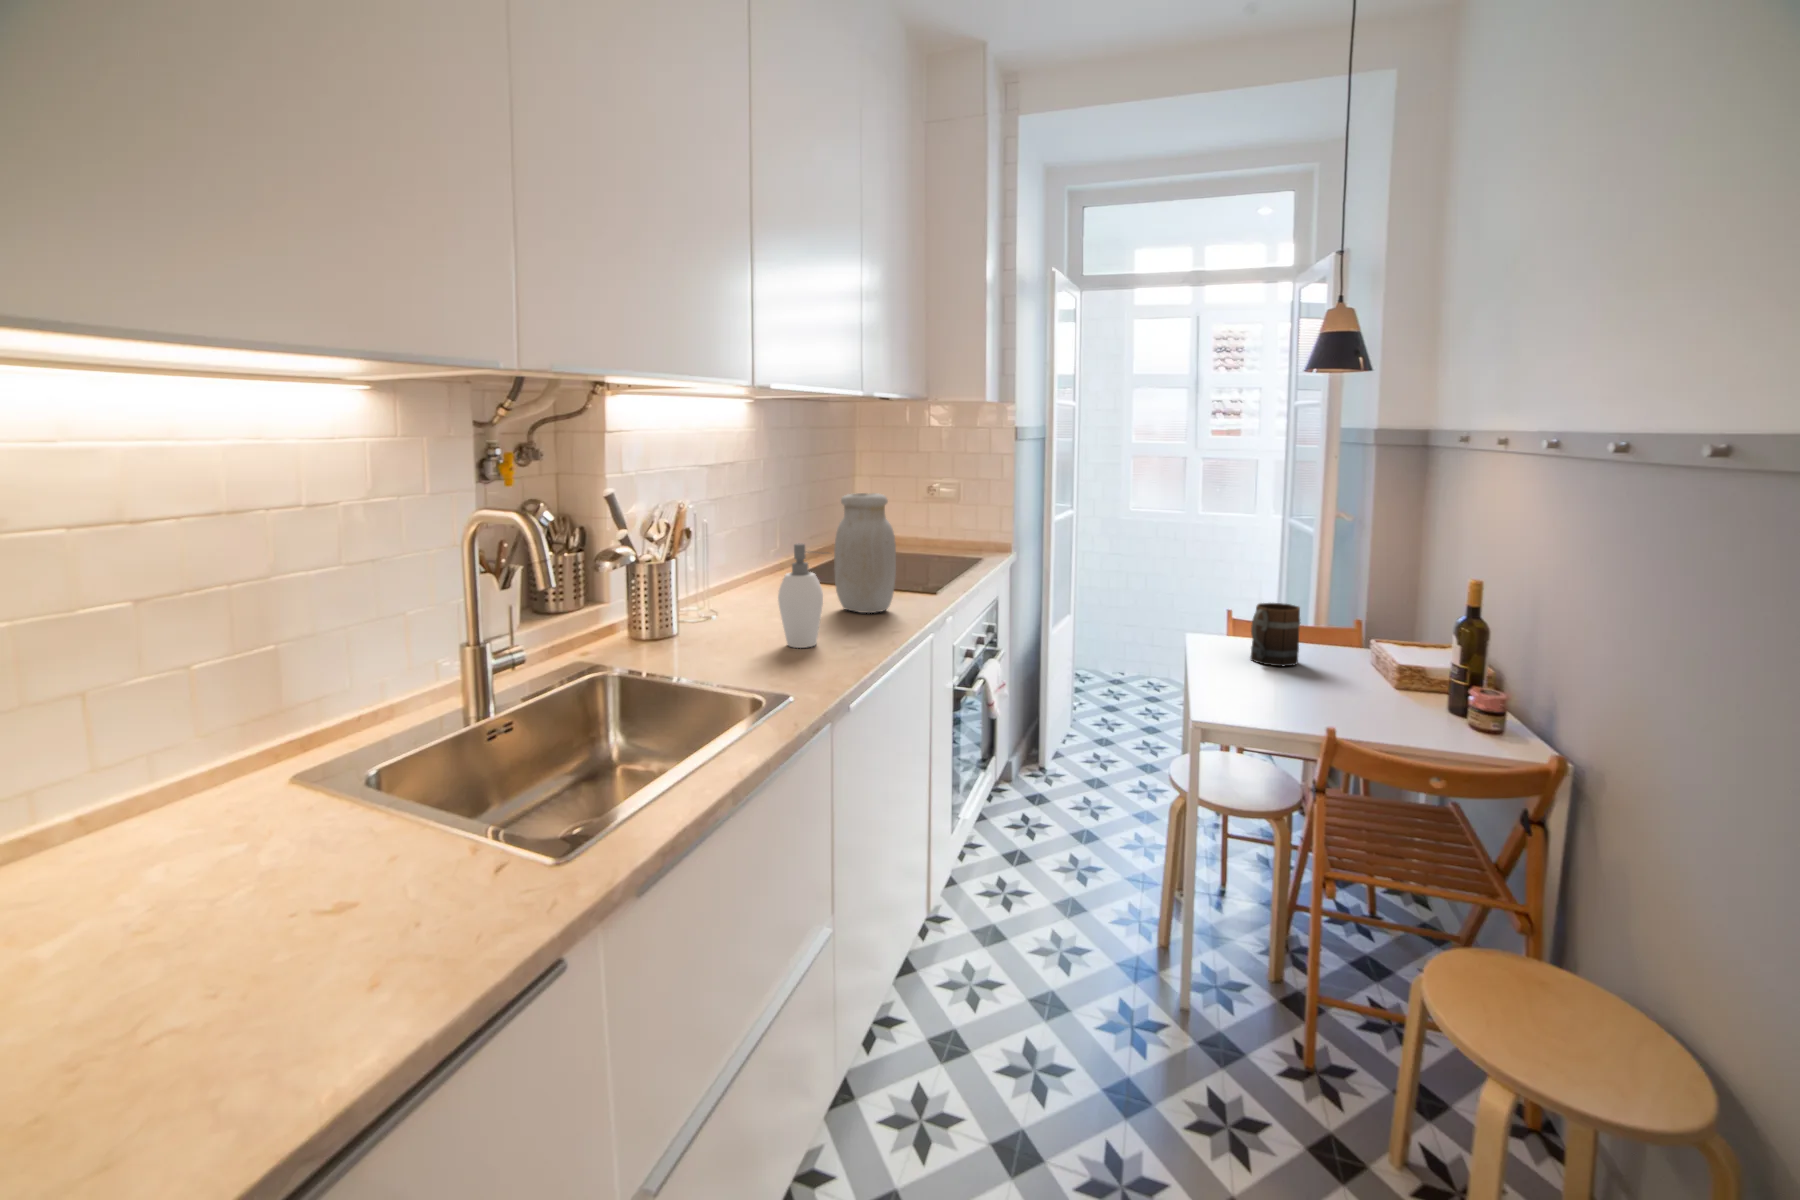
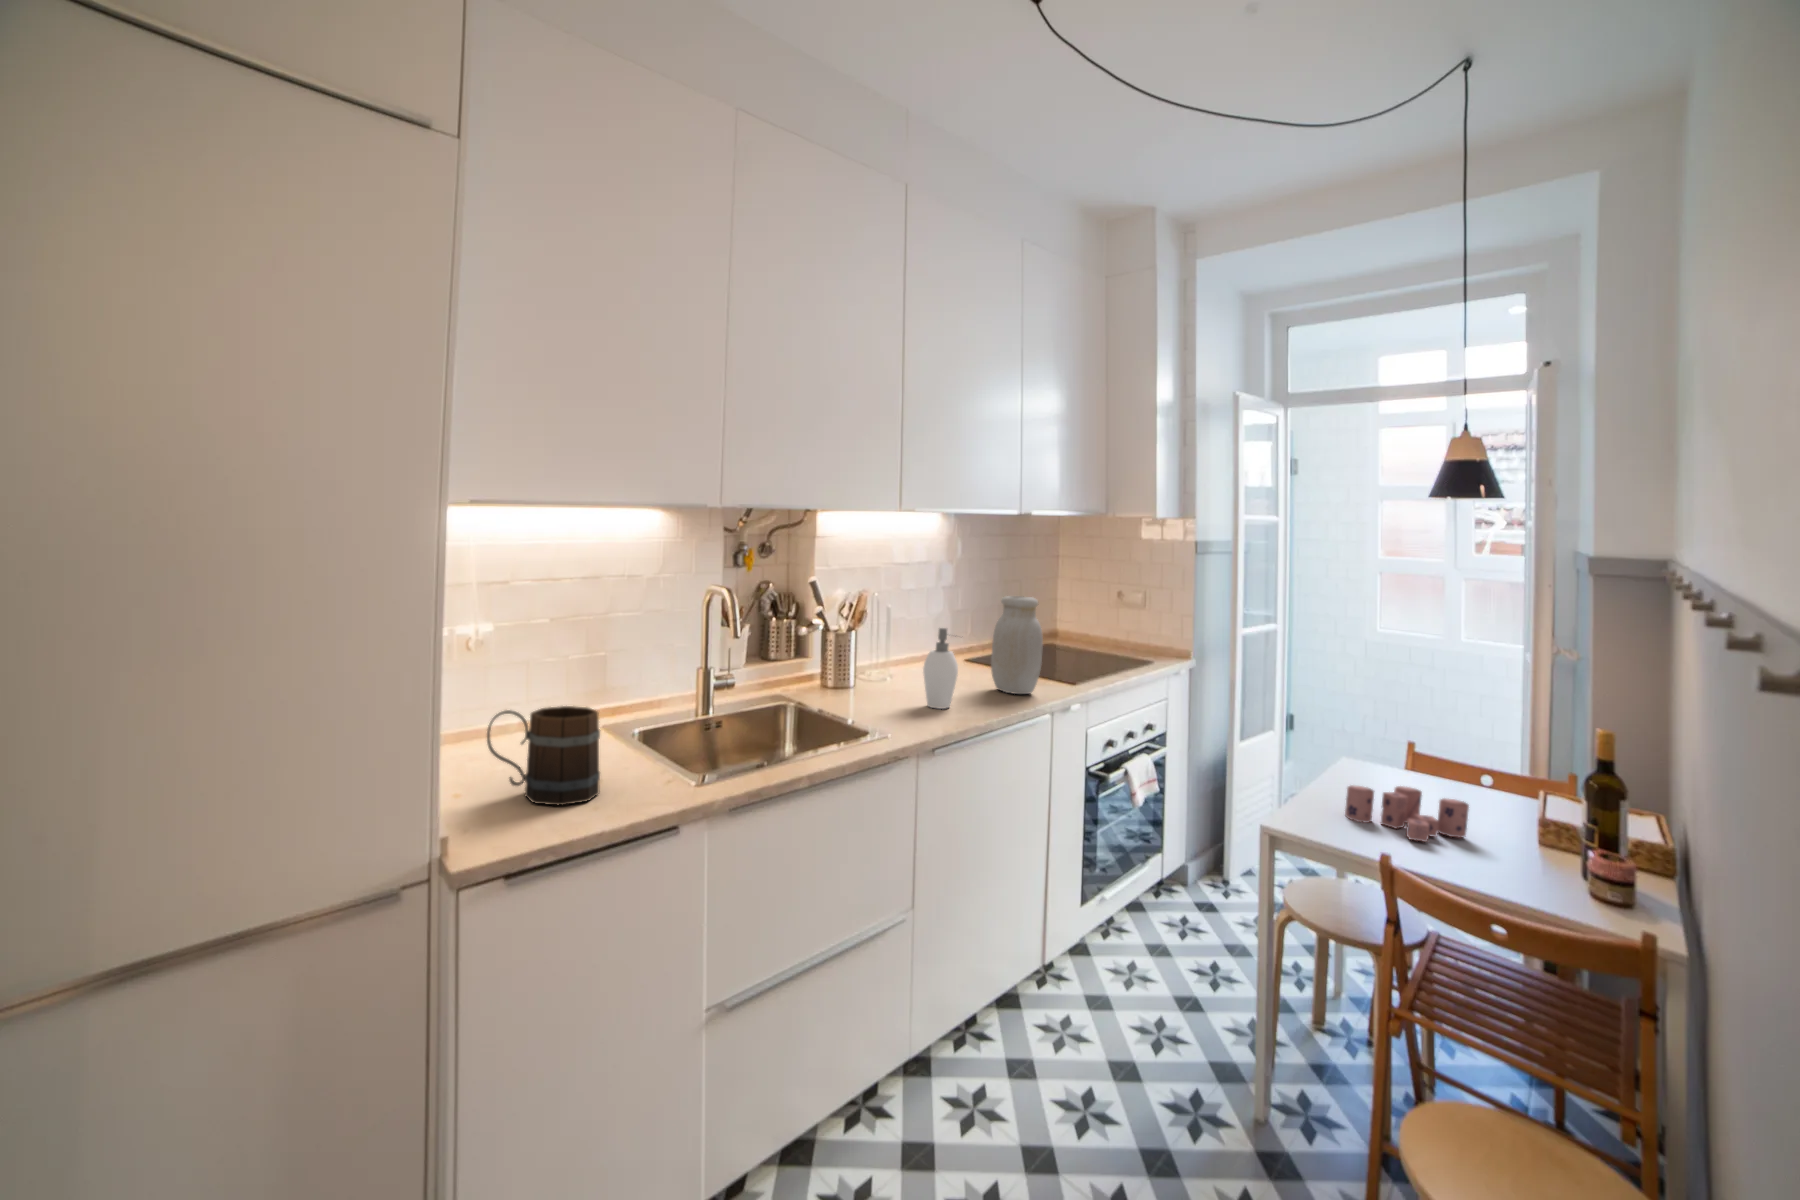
mug: present [1250,603,1300,666] -> present [487,706,600,805]
candle: none [1259,659,1374,716] -> present [1345,785,1469,842]

